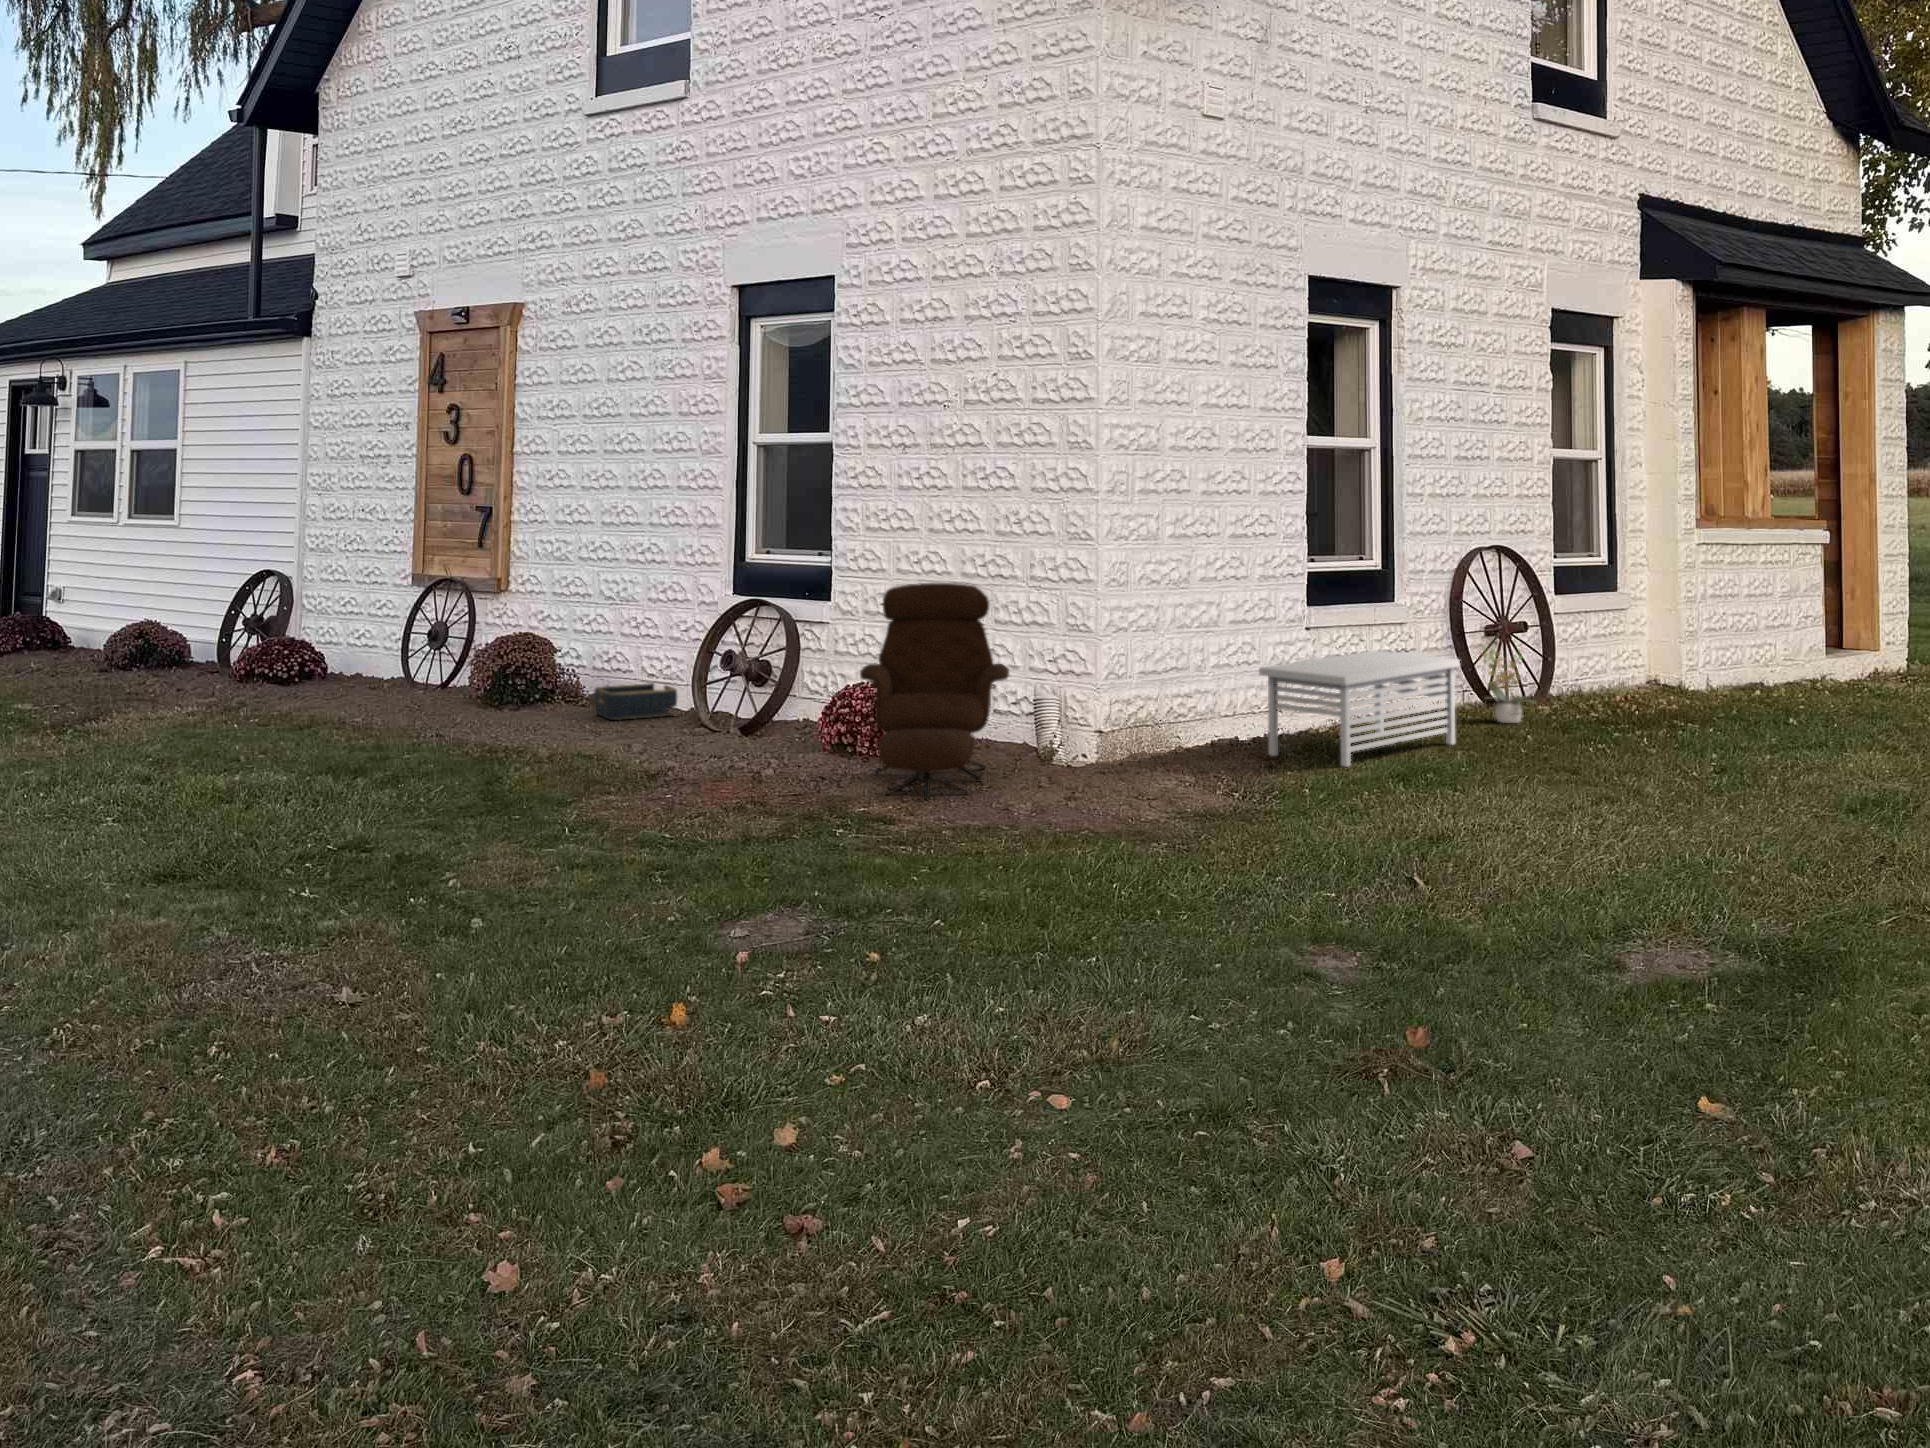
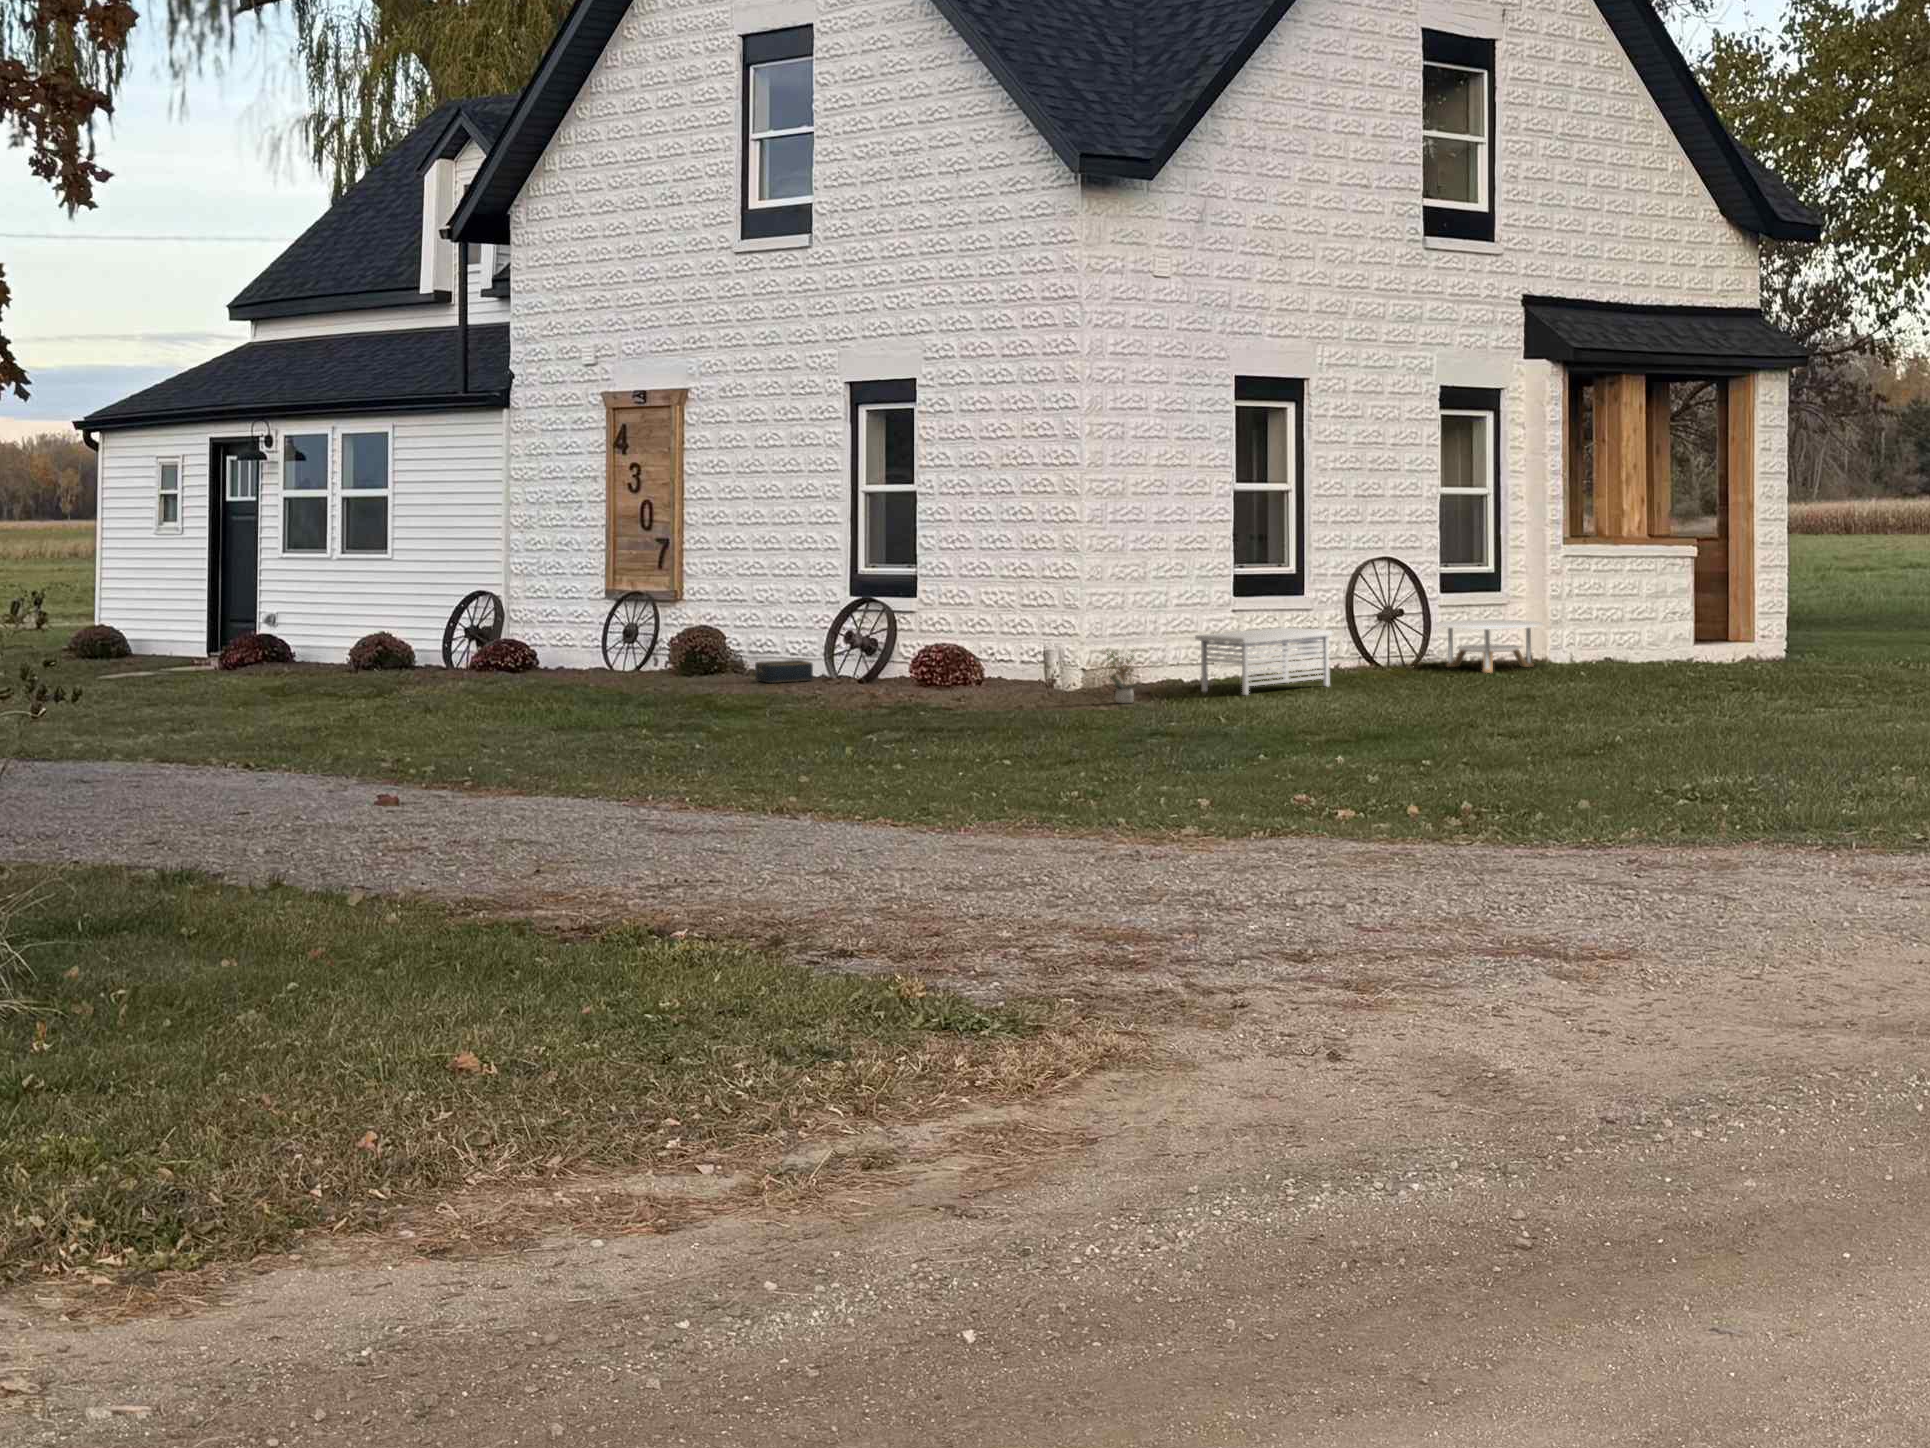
lounge chair: present [860,583,1009,800] -> none [936,582,1030,709]
round table: none [1559,631,1722,714] -> present [1434,620,1543,673]
potted plant: present [1479,648,1534,723] -> present [1107,650,1138,703]

